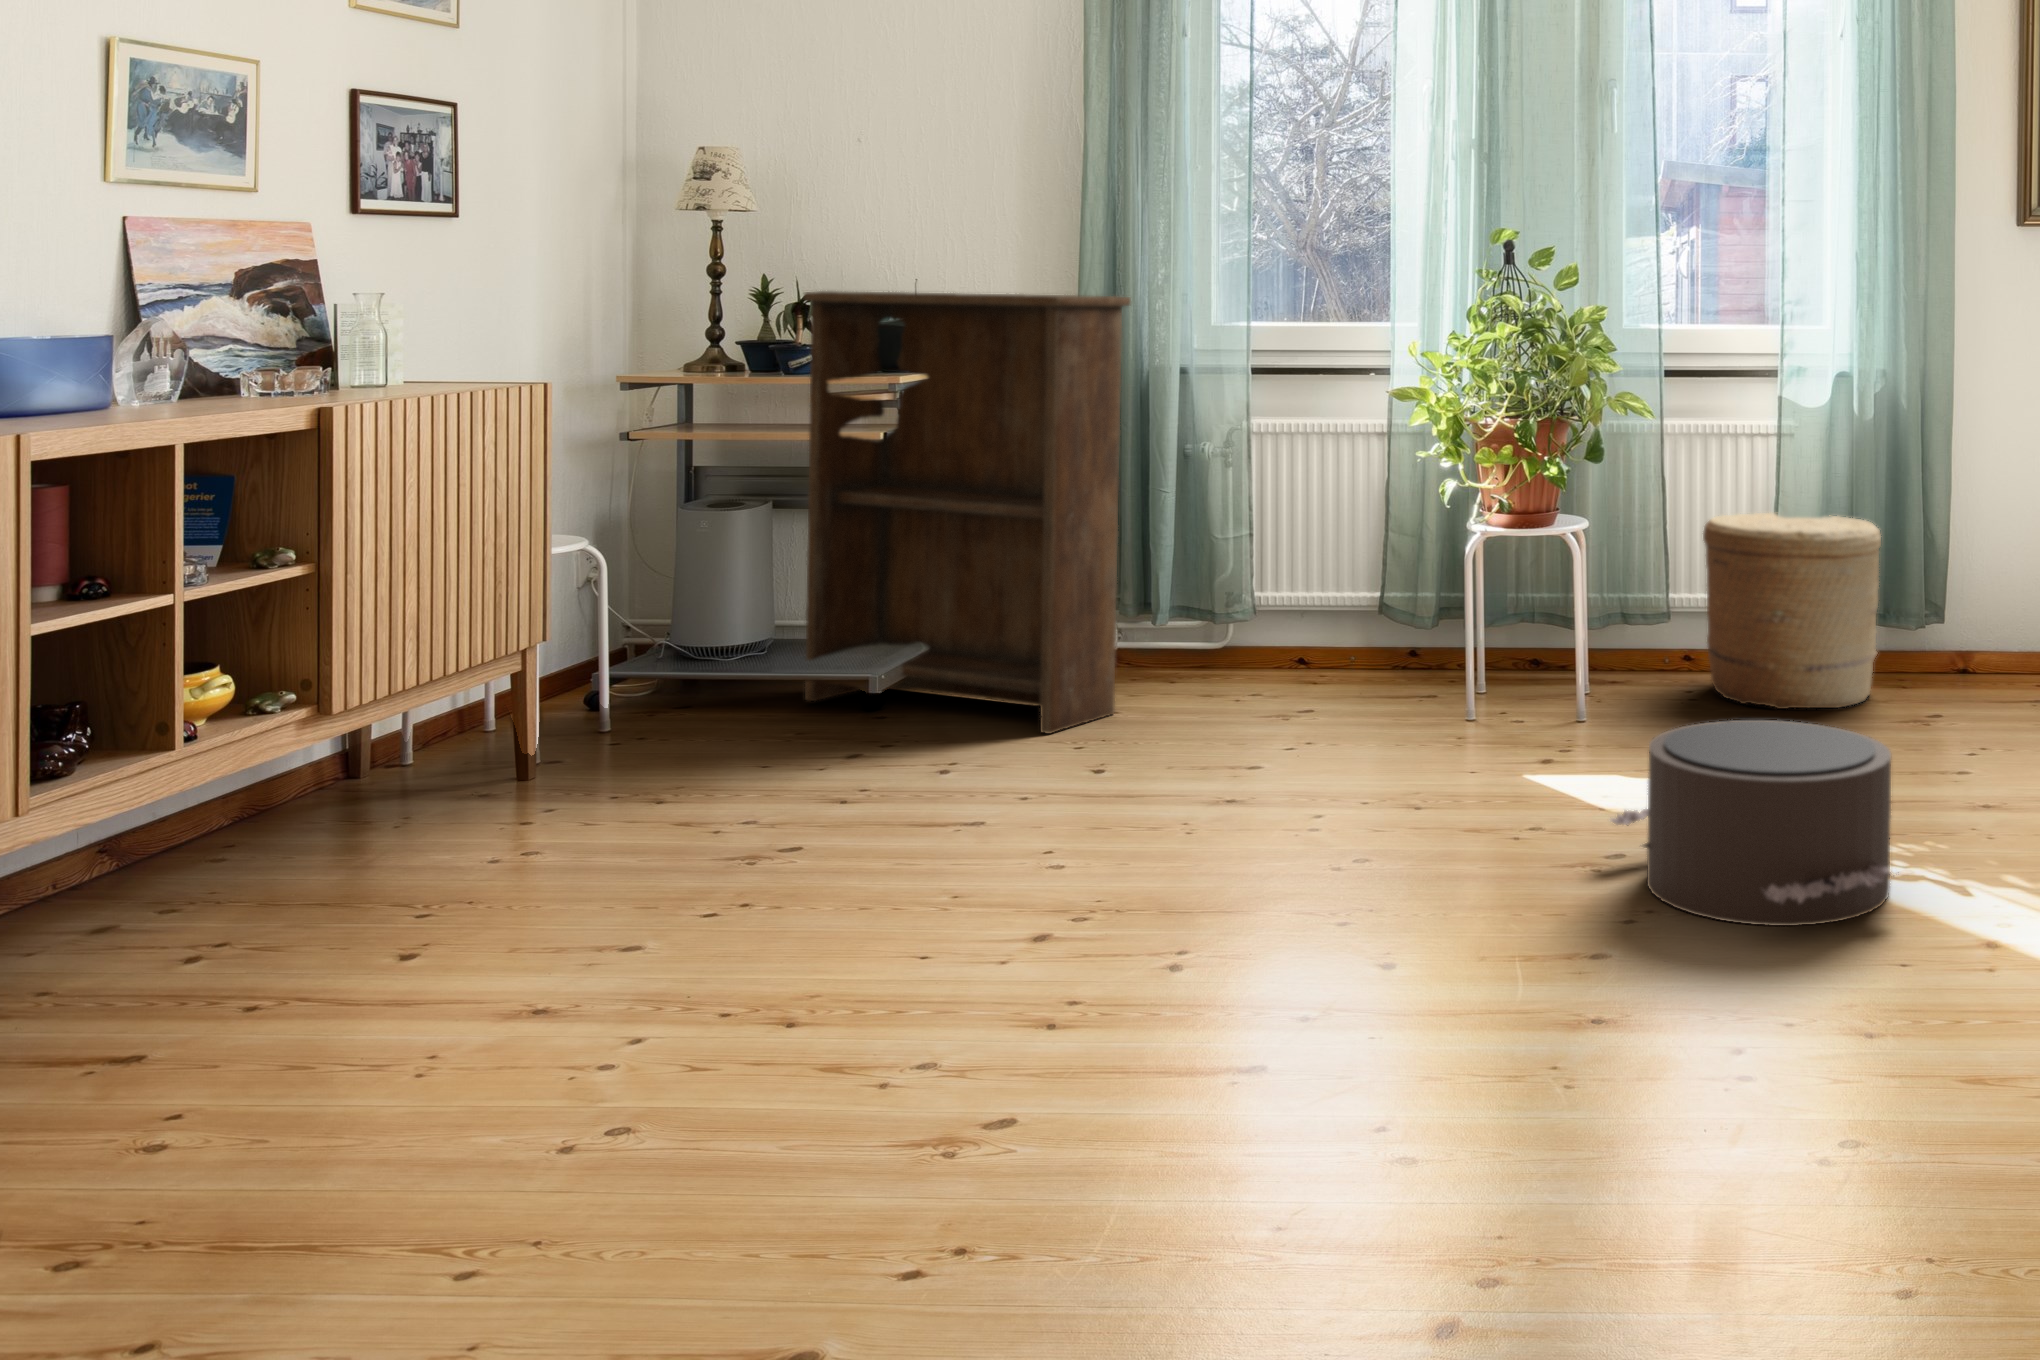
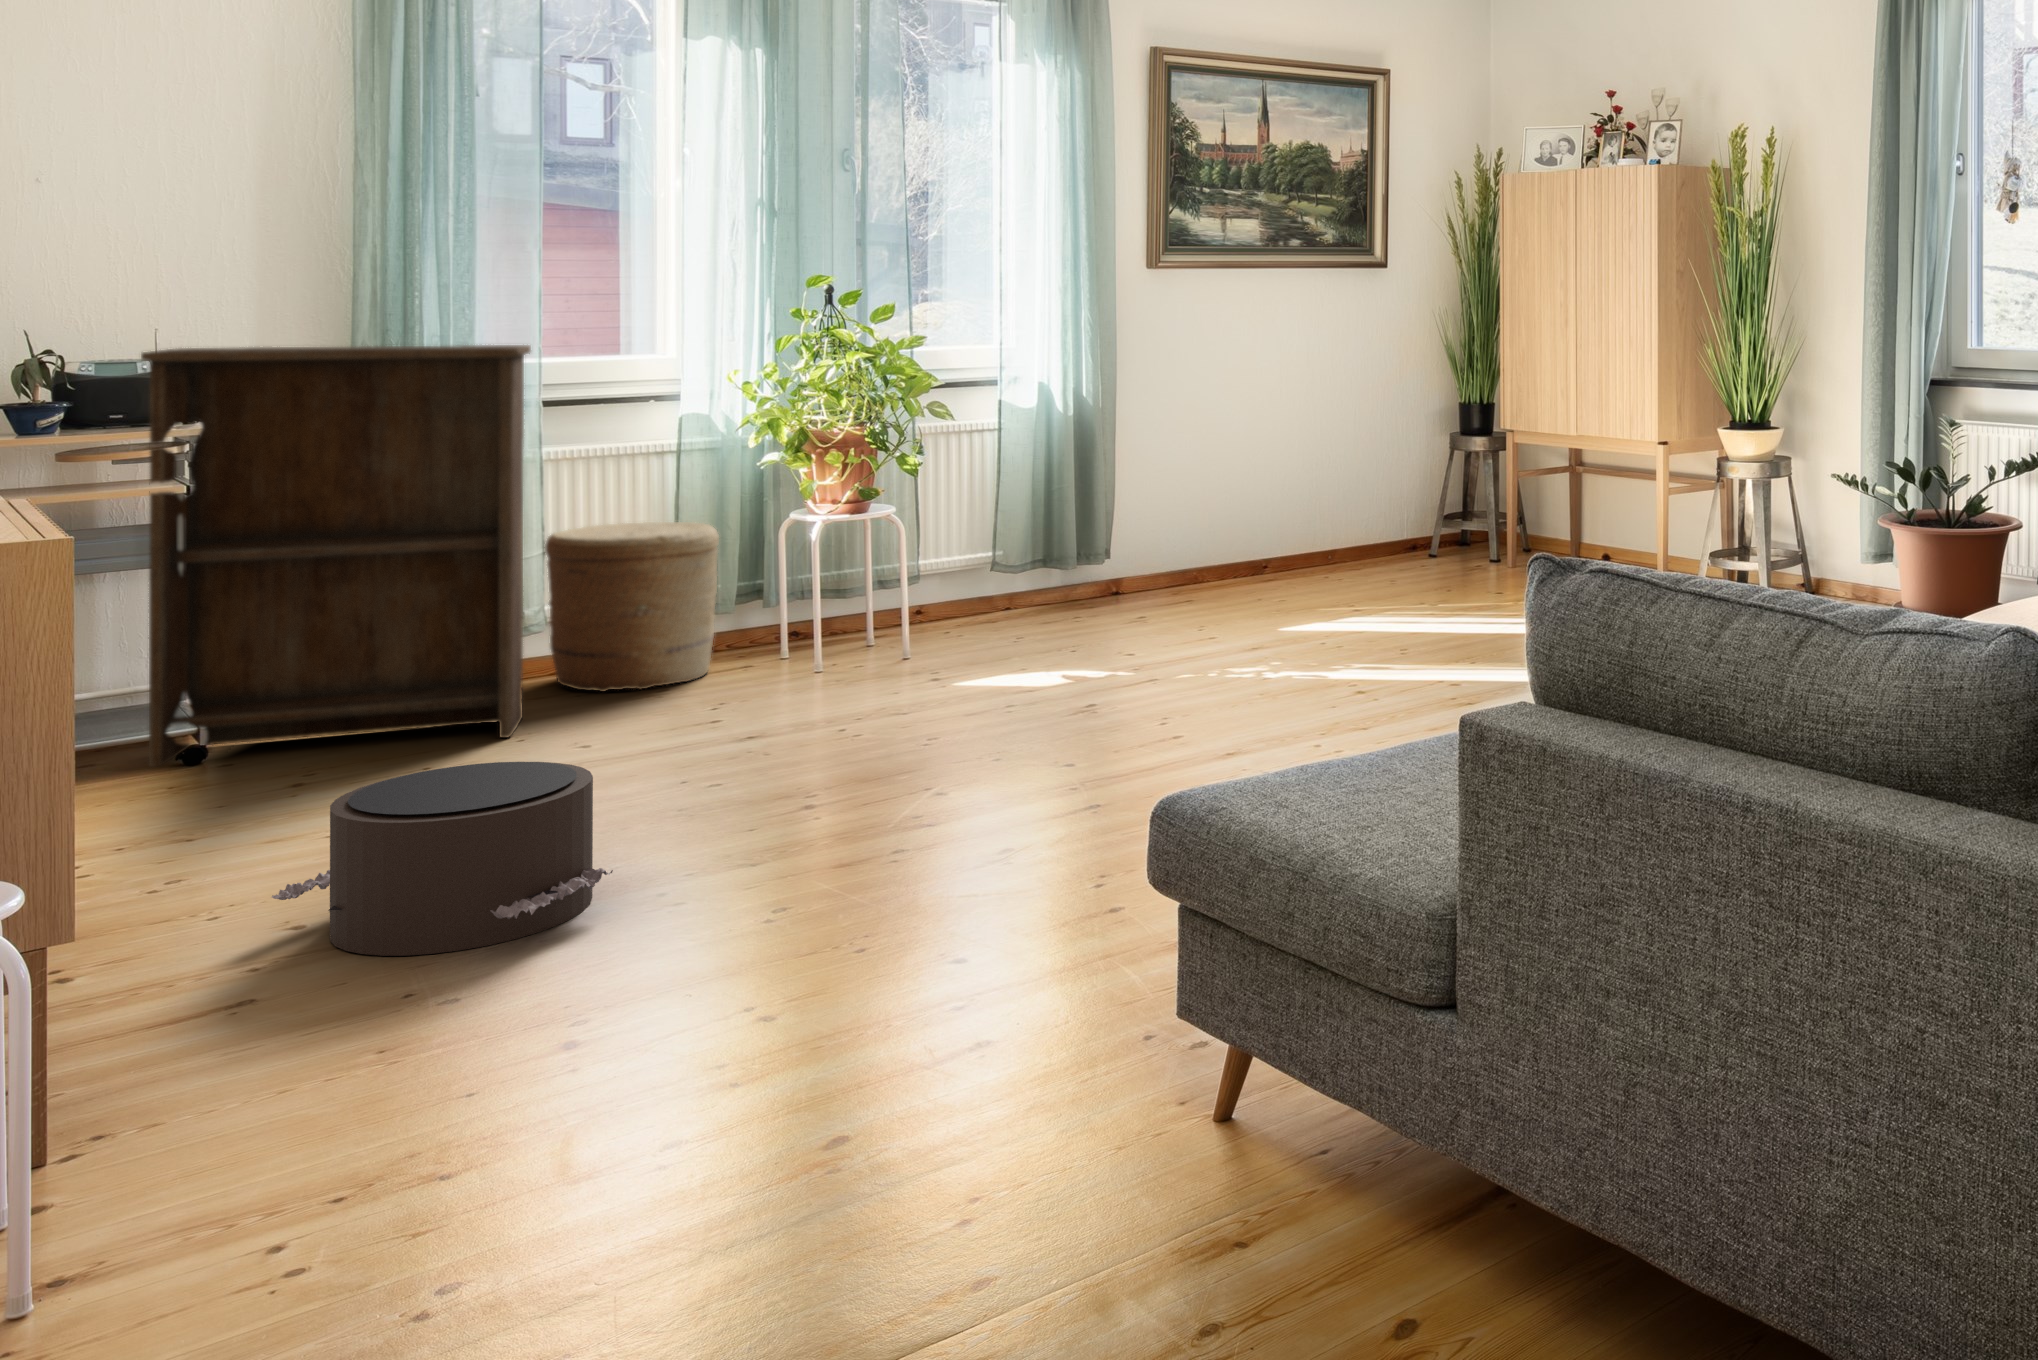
woven basket: present [1703,513,1881,709] -> present [545,522,719,692]
pouf: present [1611,720,1892,926] -> present [272,762,613,956]

